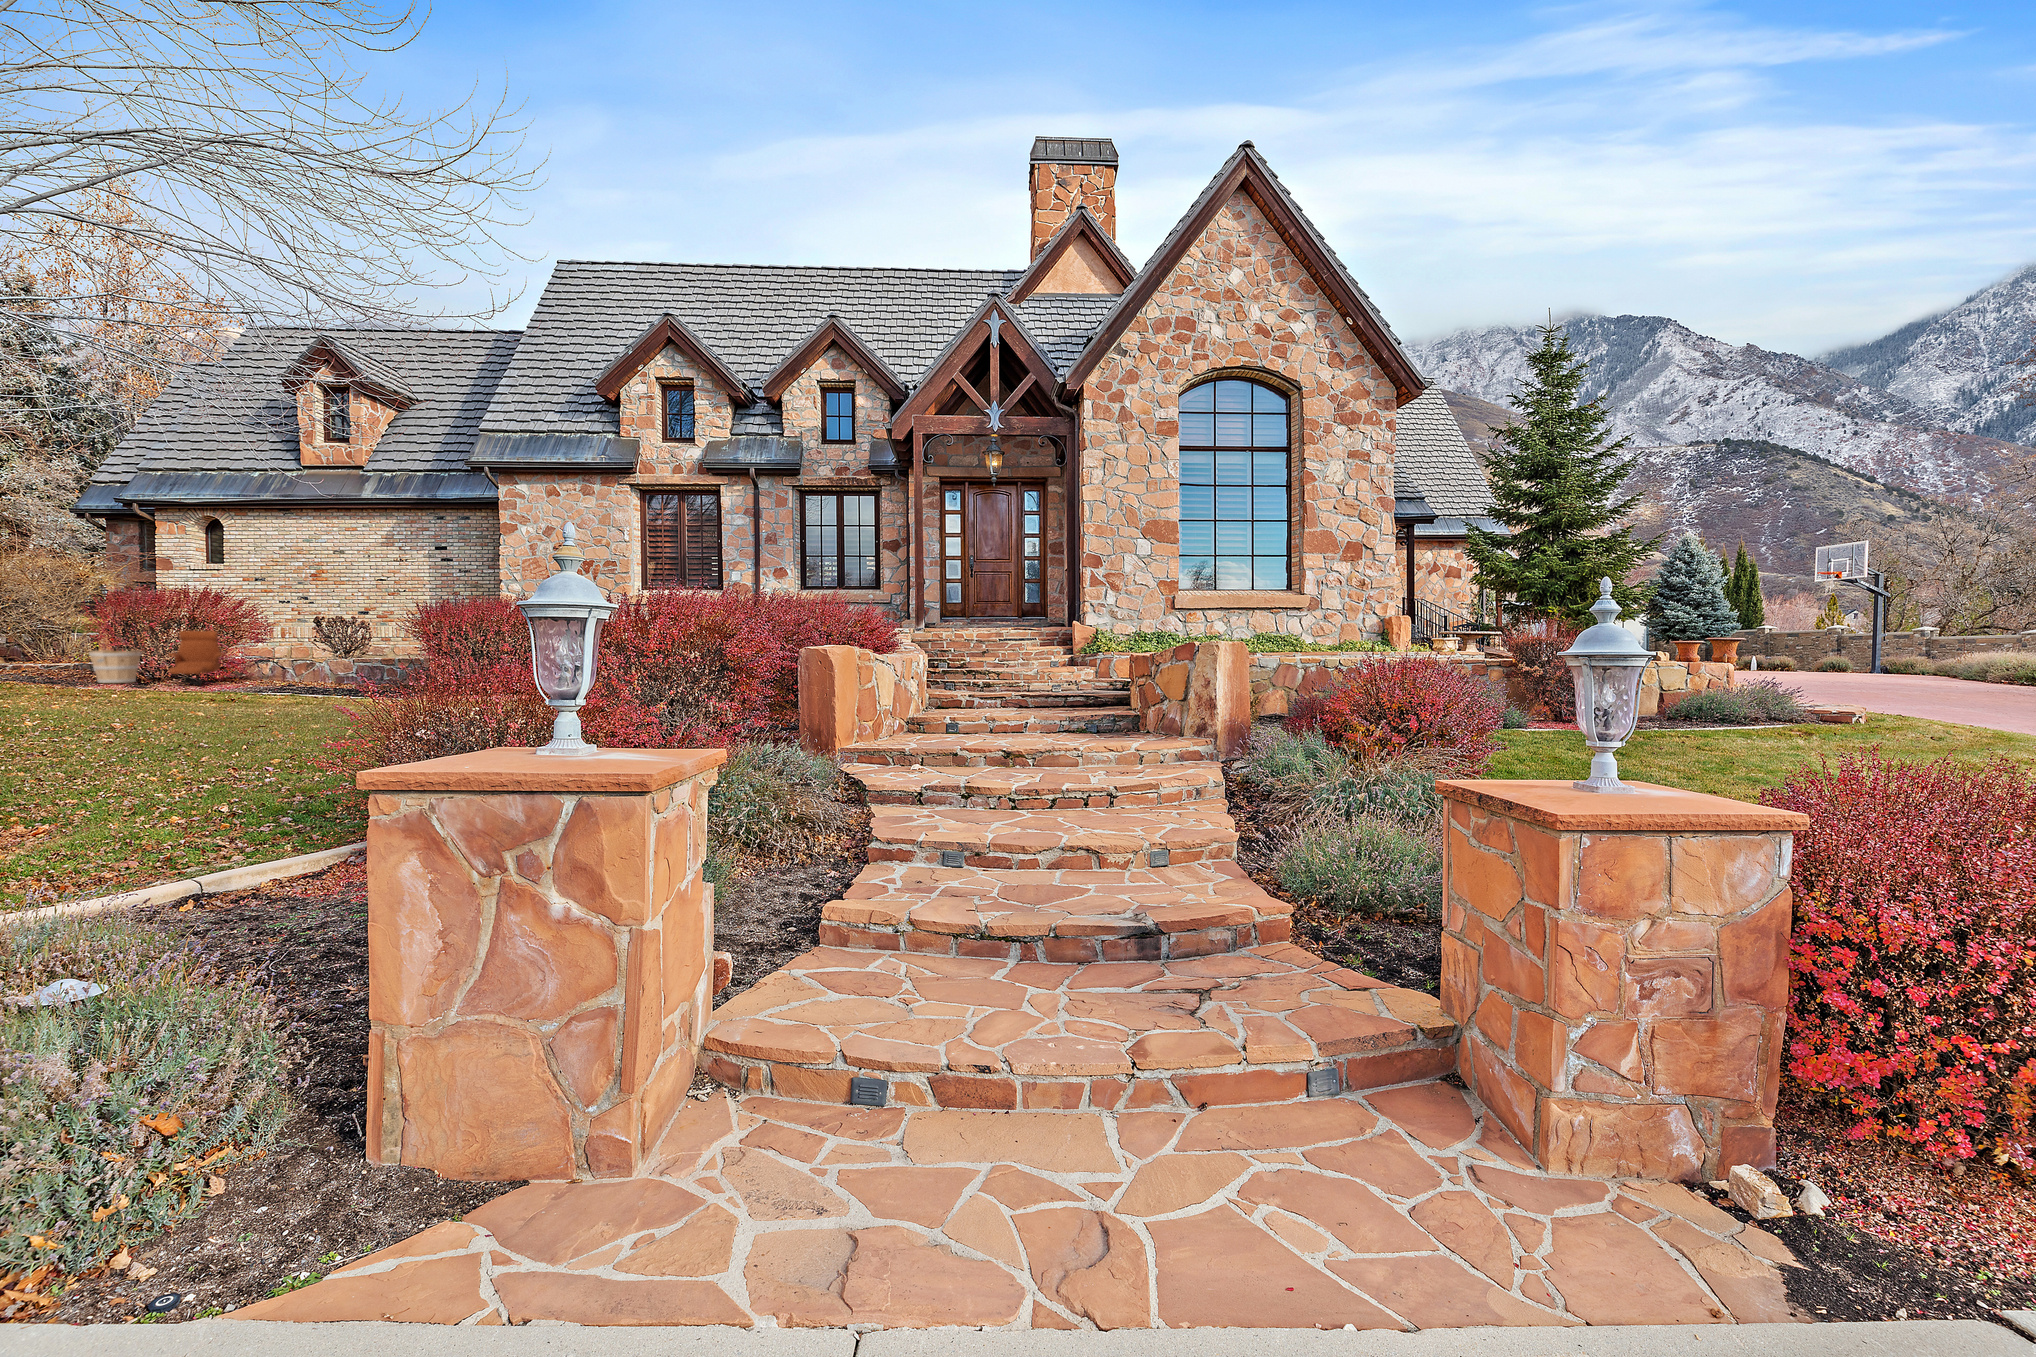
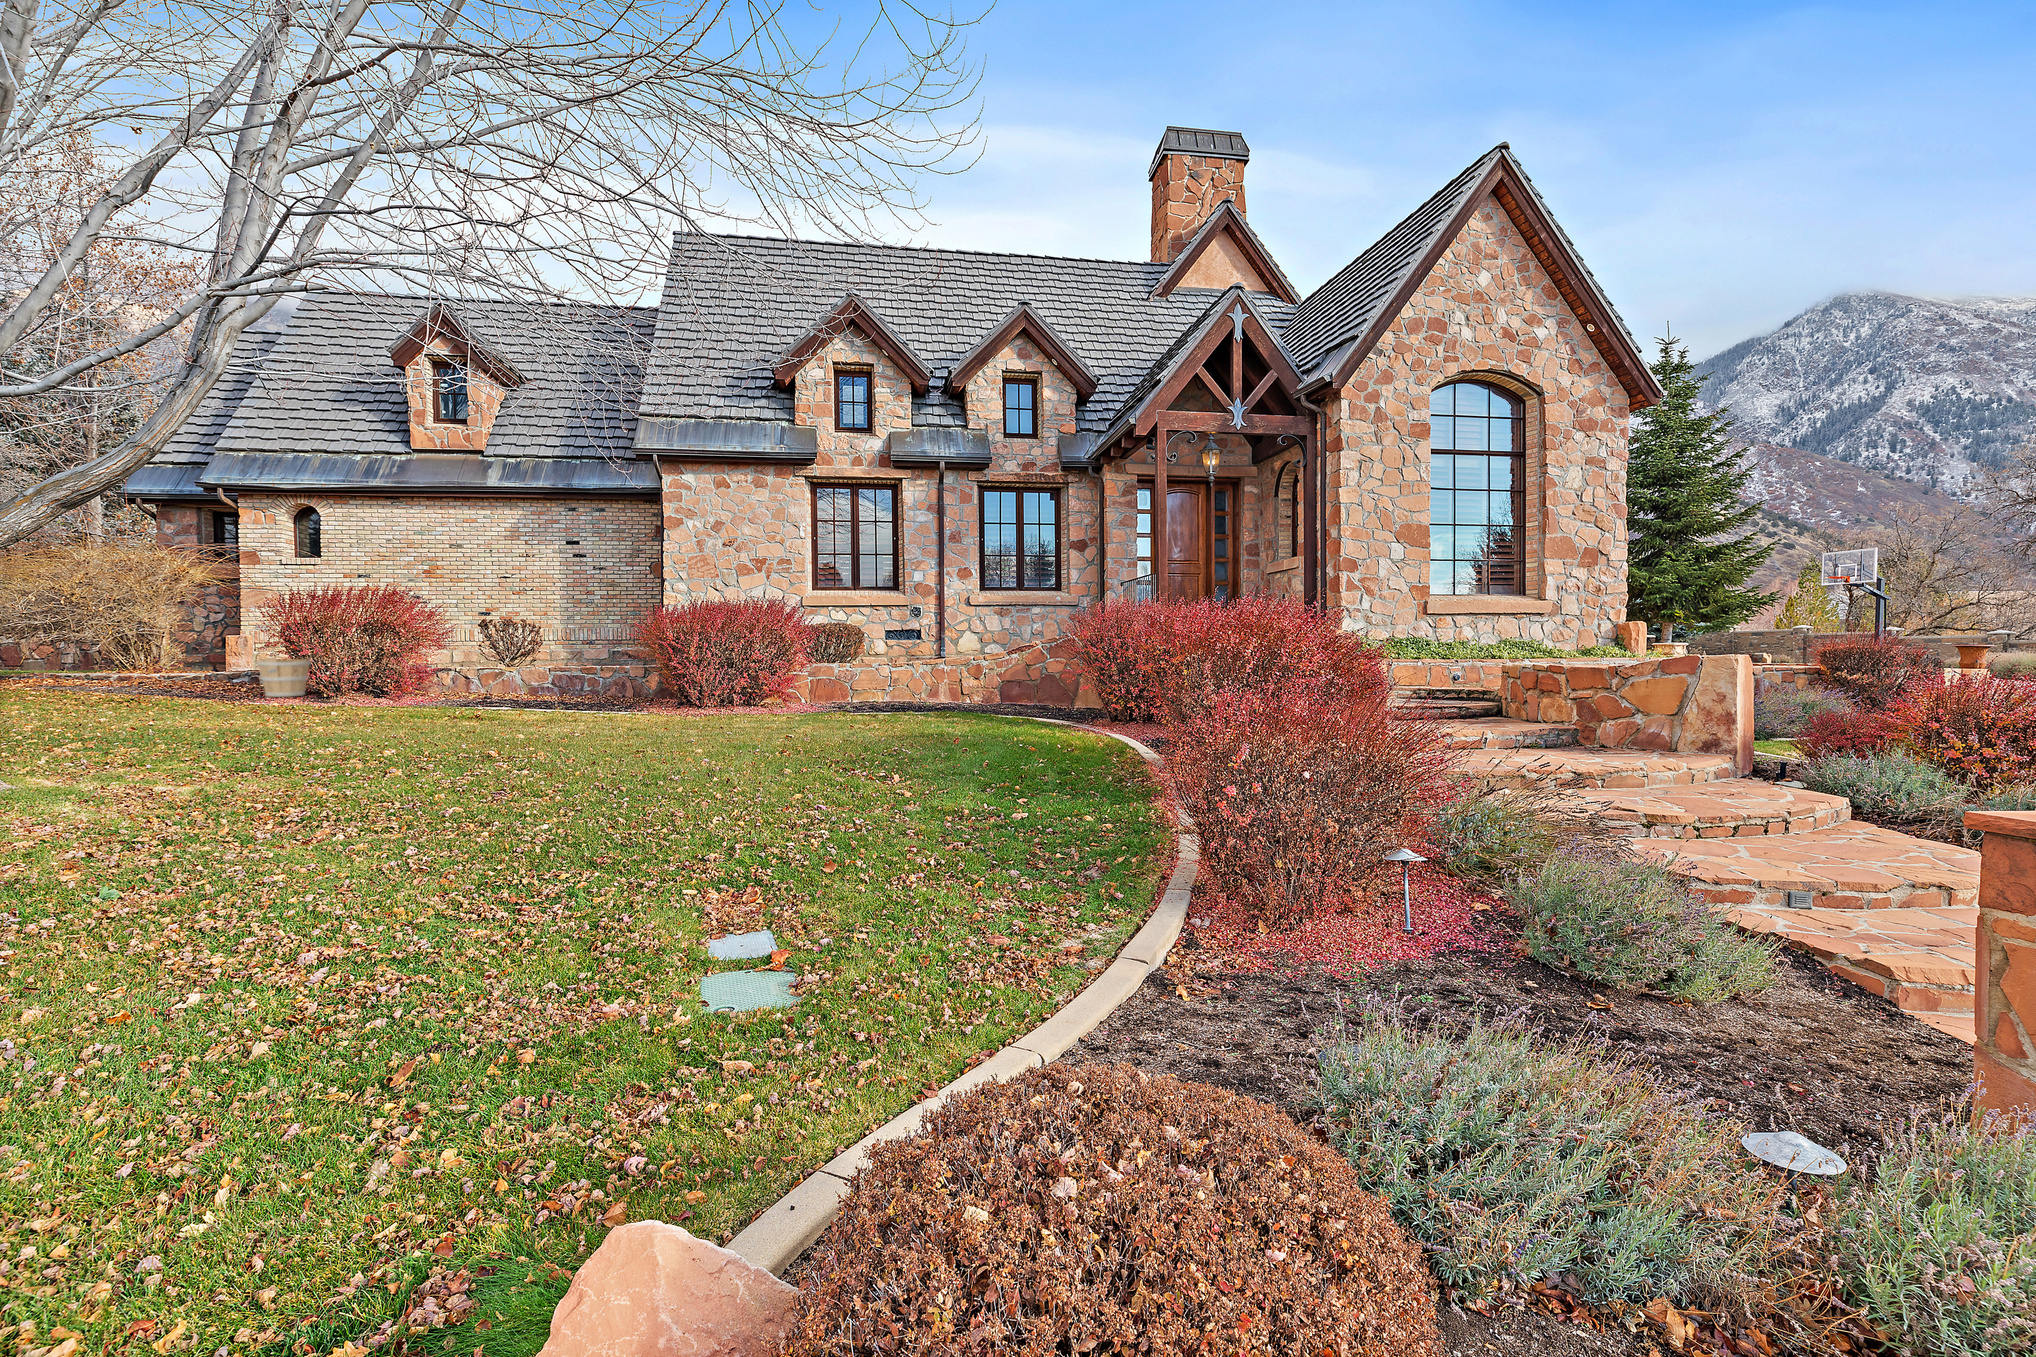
lounge chair: present [169,631,226,686] -> none [345,636,407,700]

